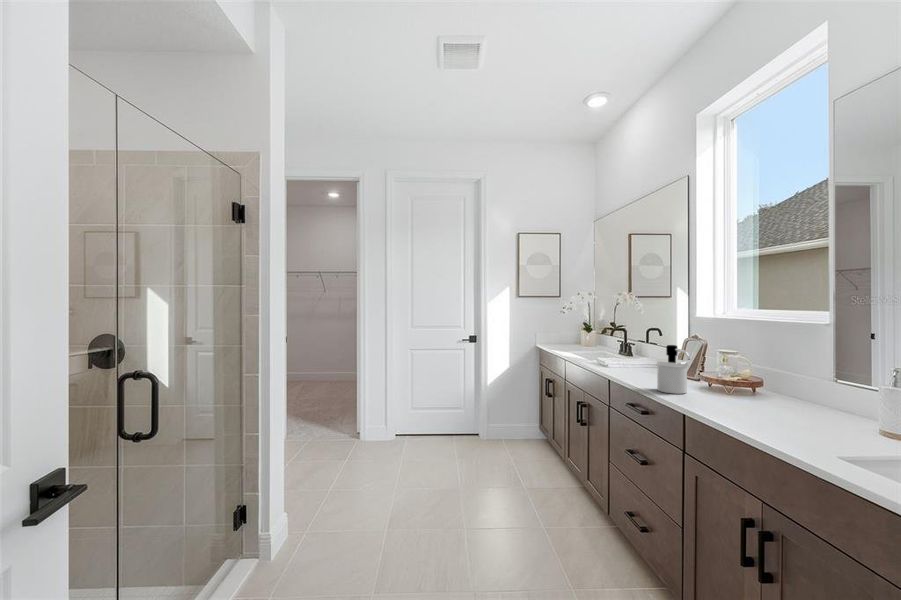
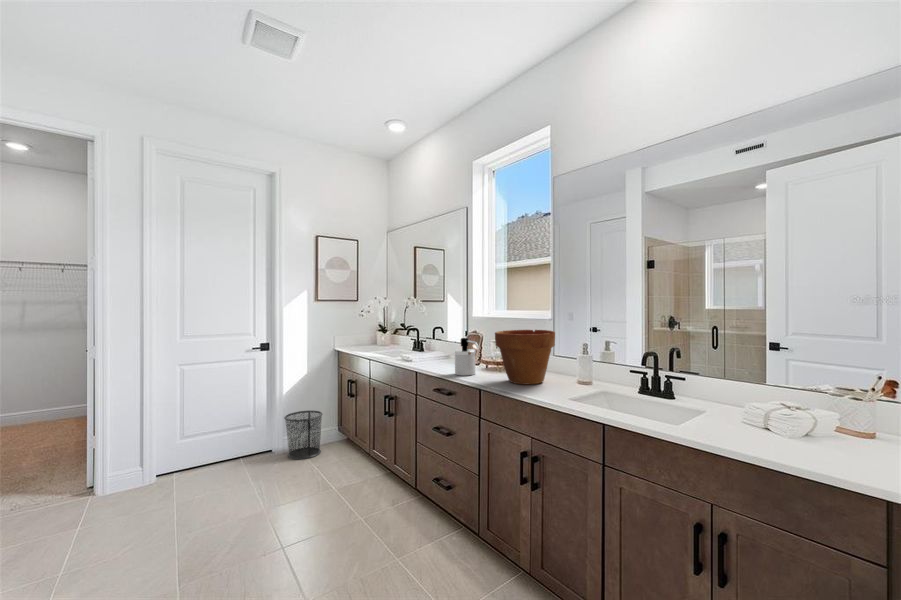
flower pot: none [713,339,820,421] -> present [495,330,555,384]
waste bin: none [485,404,521,452] -> present [284,411,323,459]

